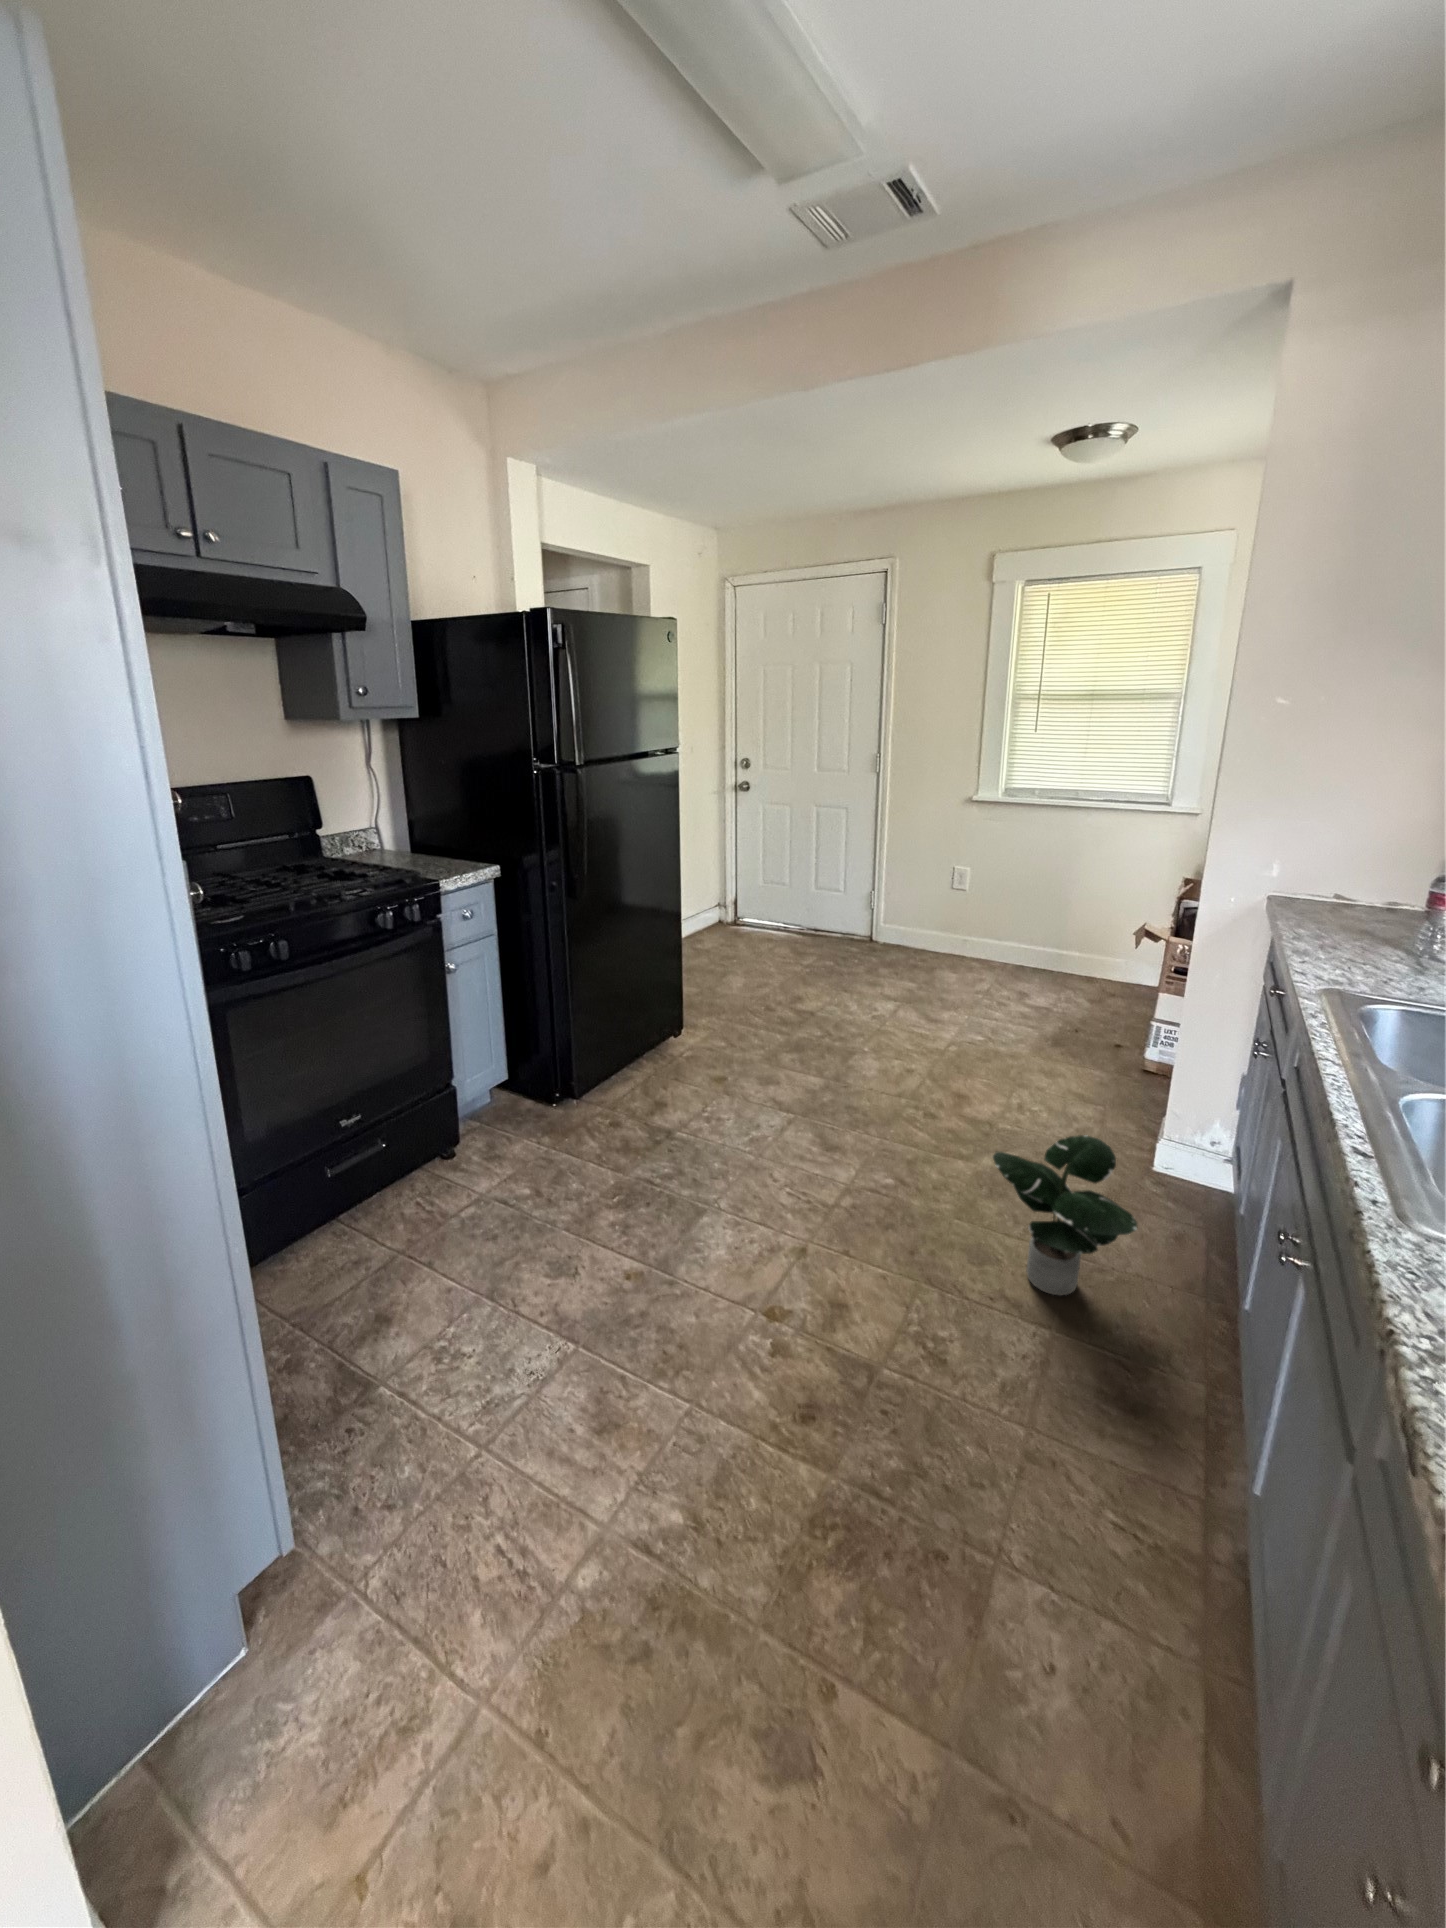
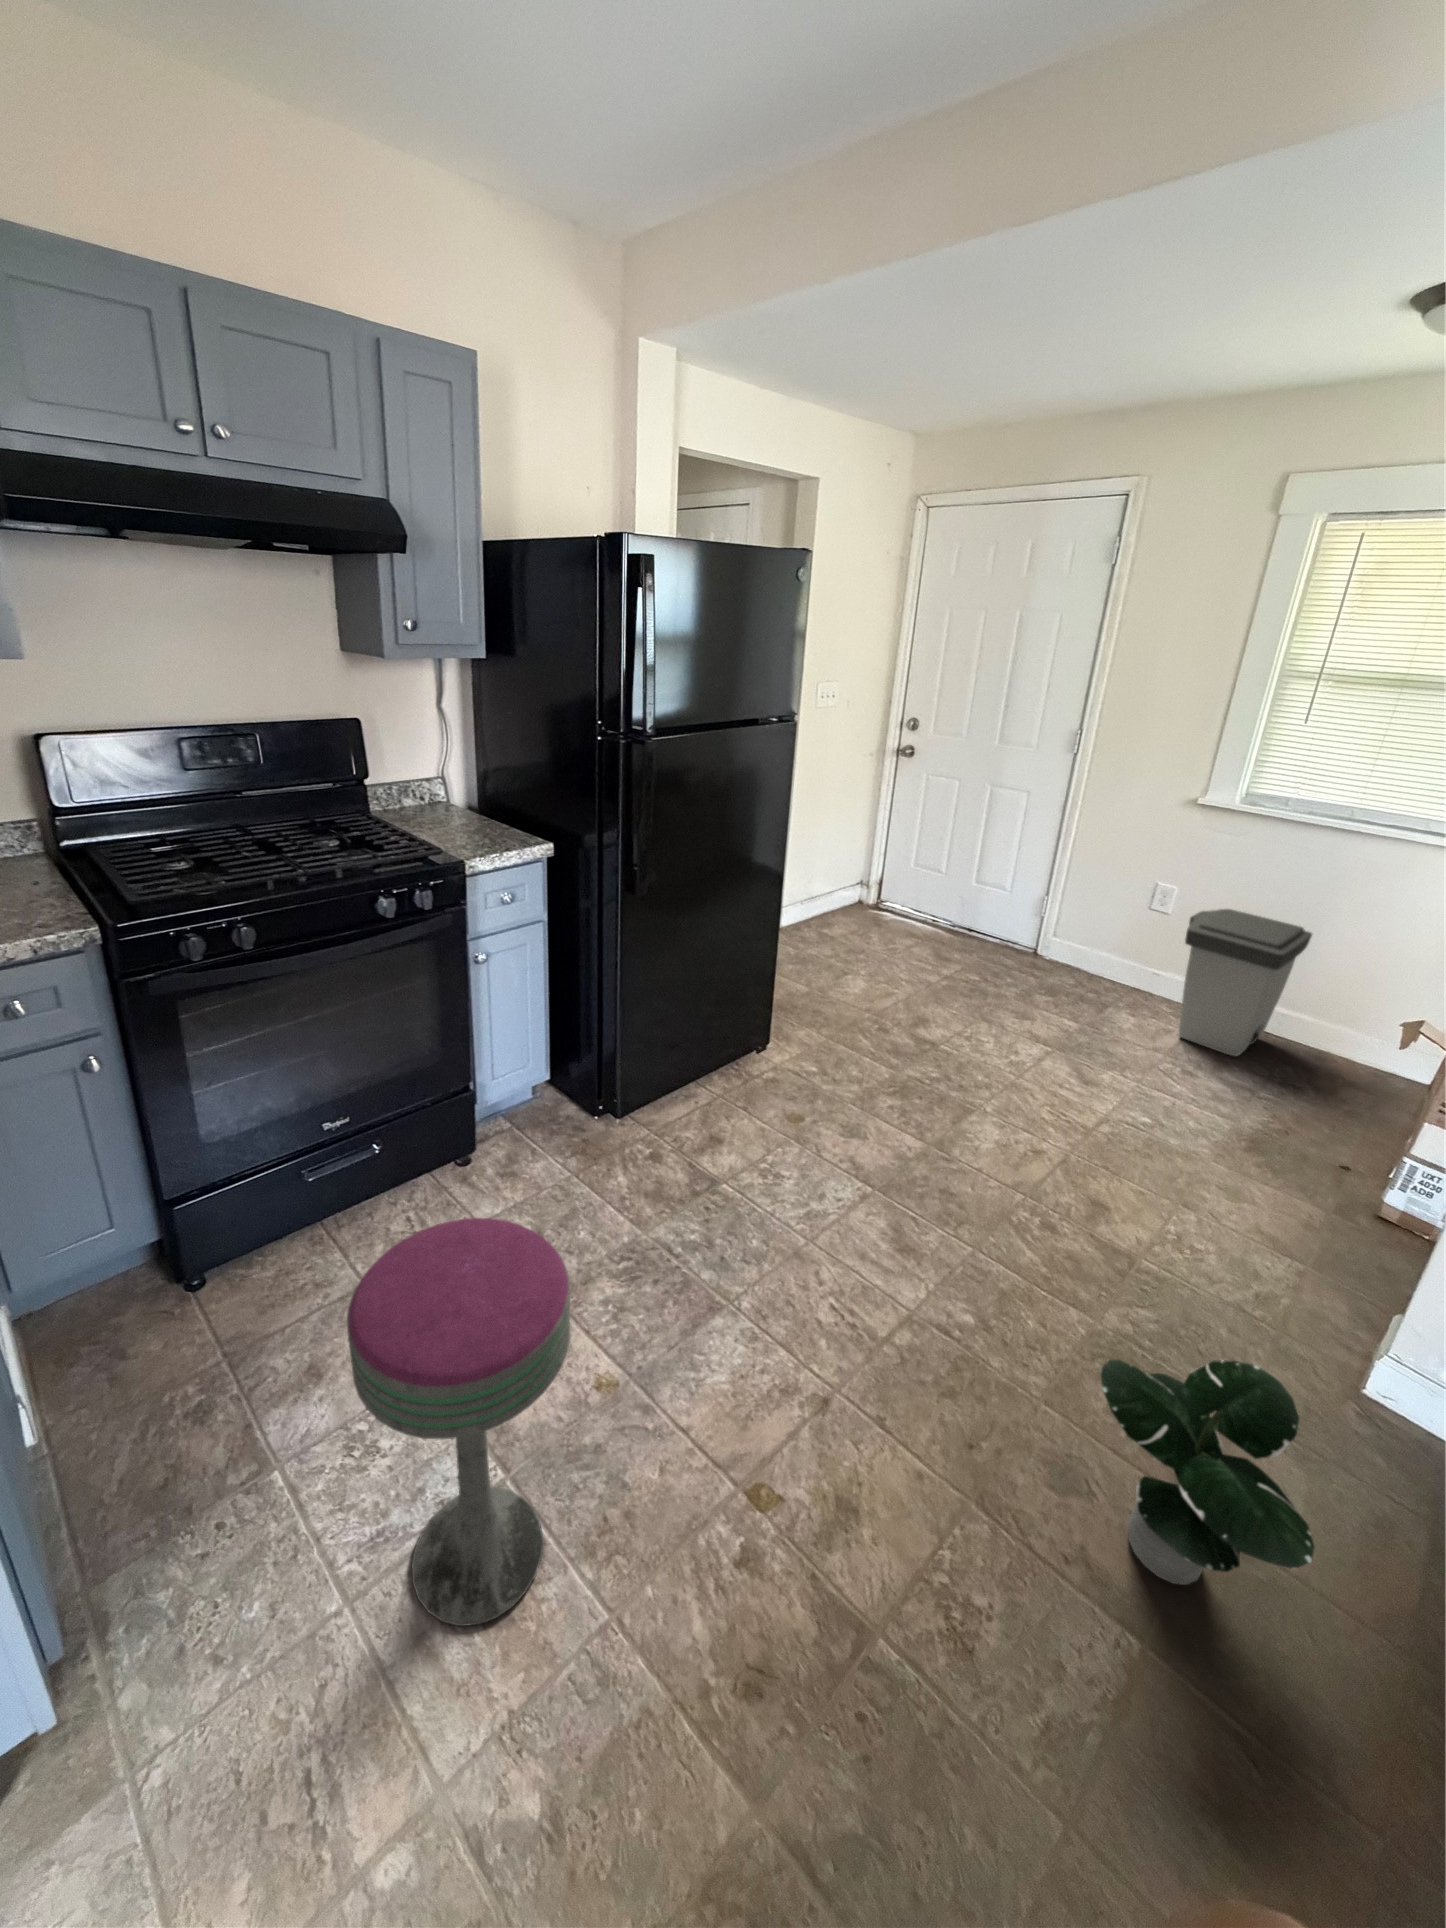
trash can: none [983,879,1068,990] -> present [1179,909,1312,1056]
bar stool: none [478,1114,643,1439] -> present [347,1218,570,1626]

